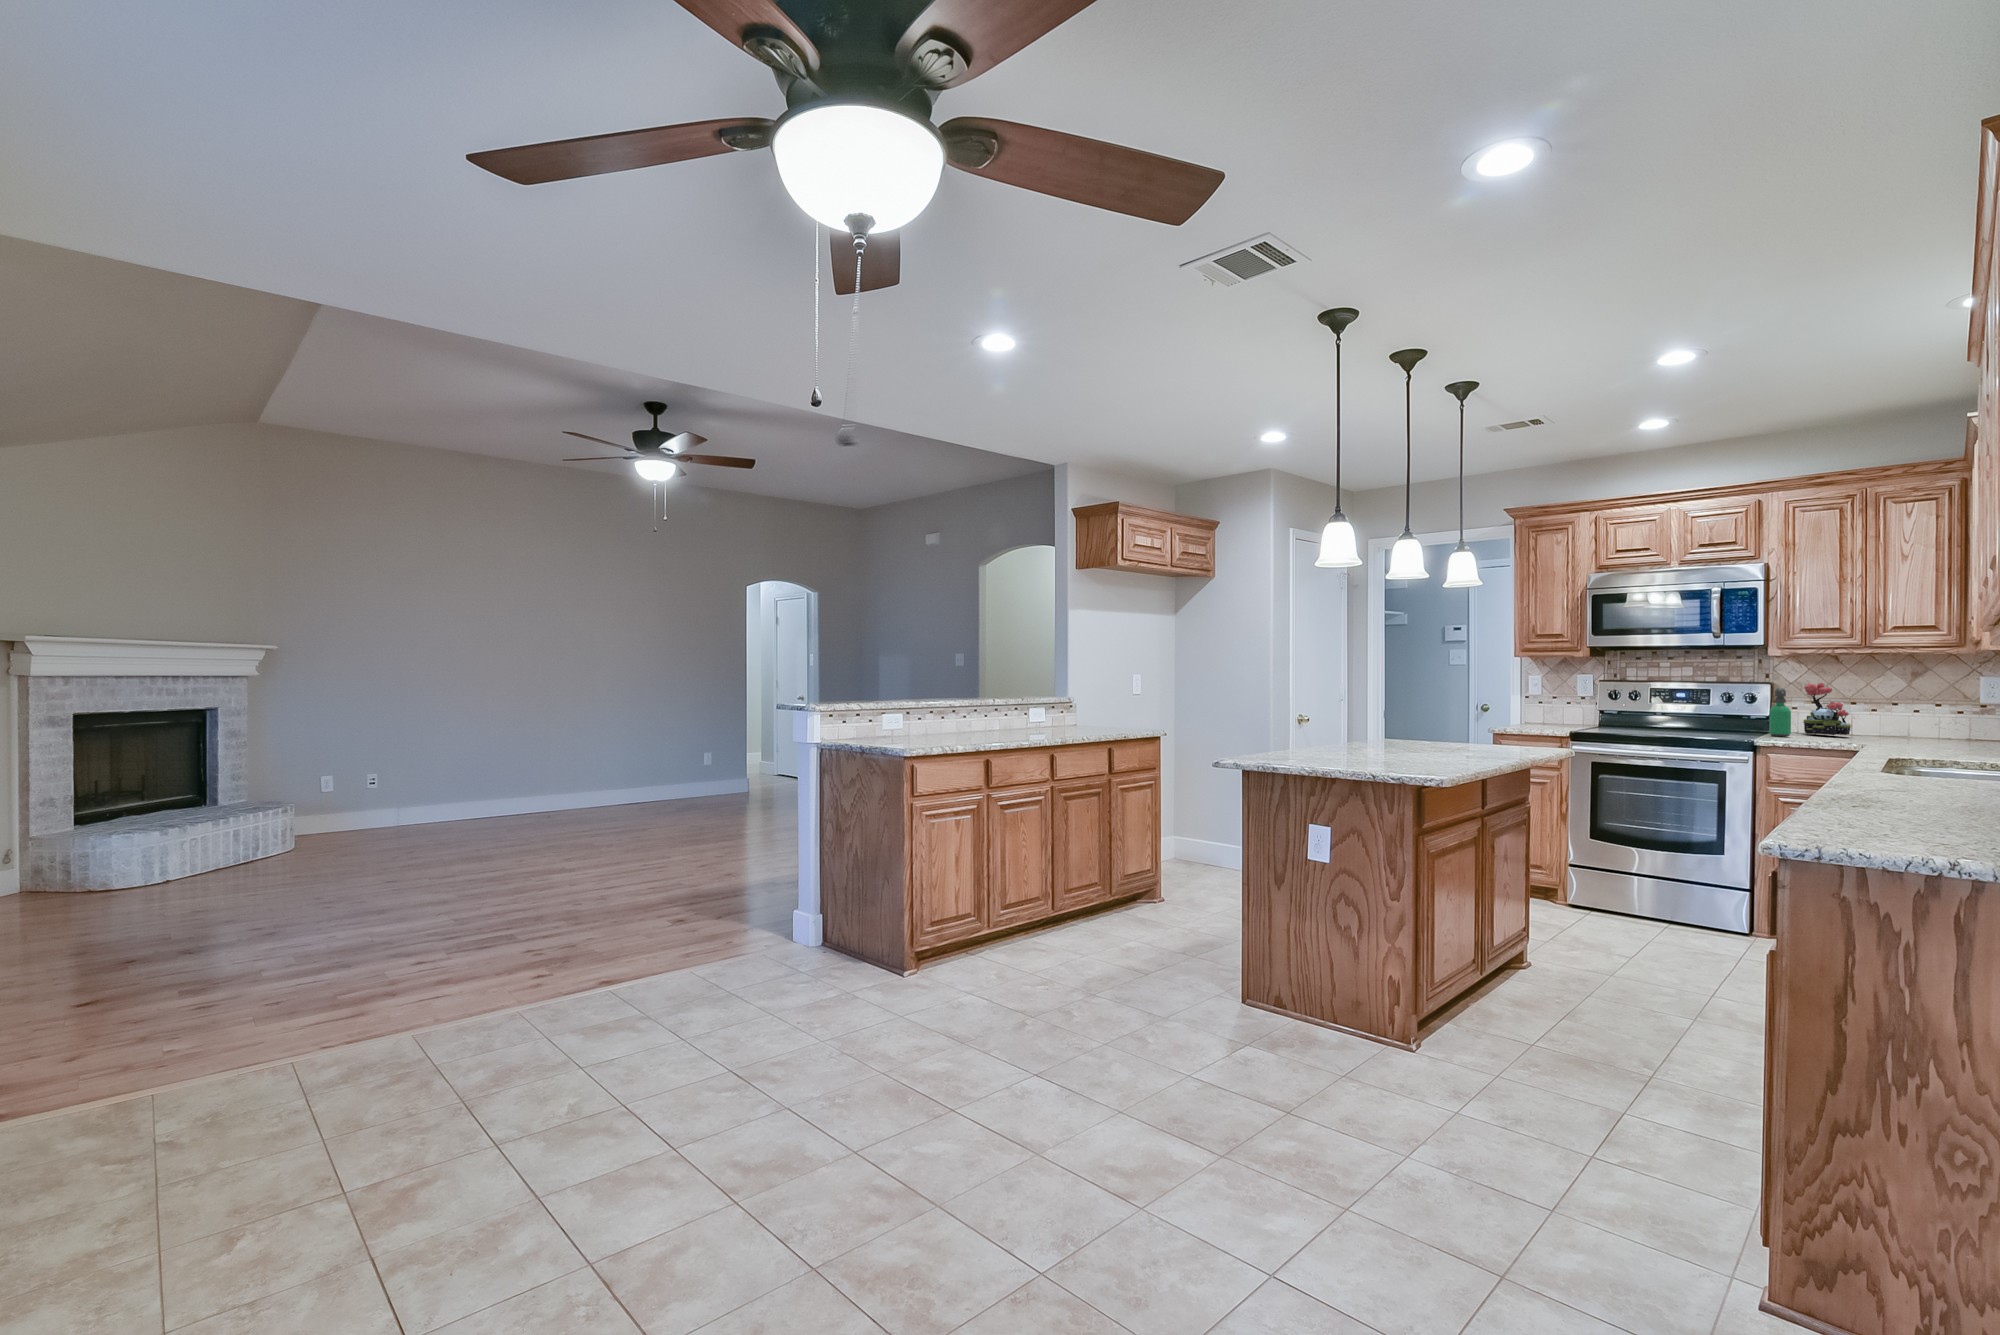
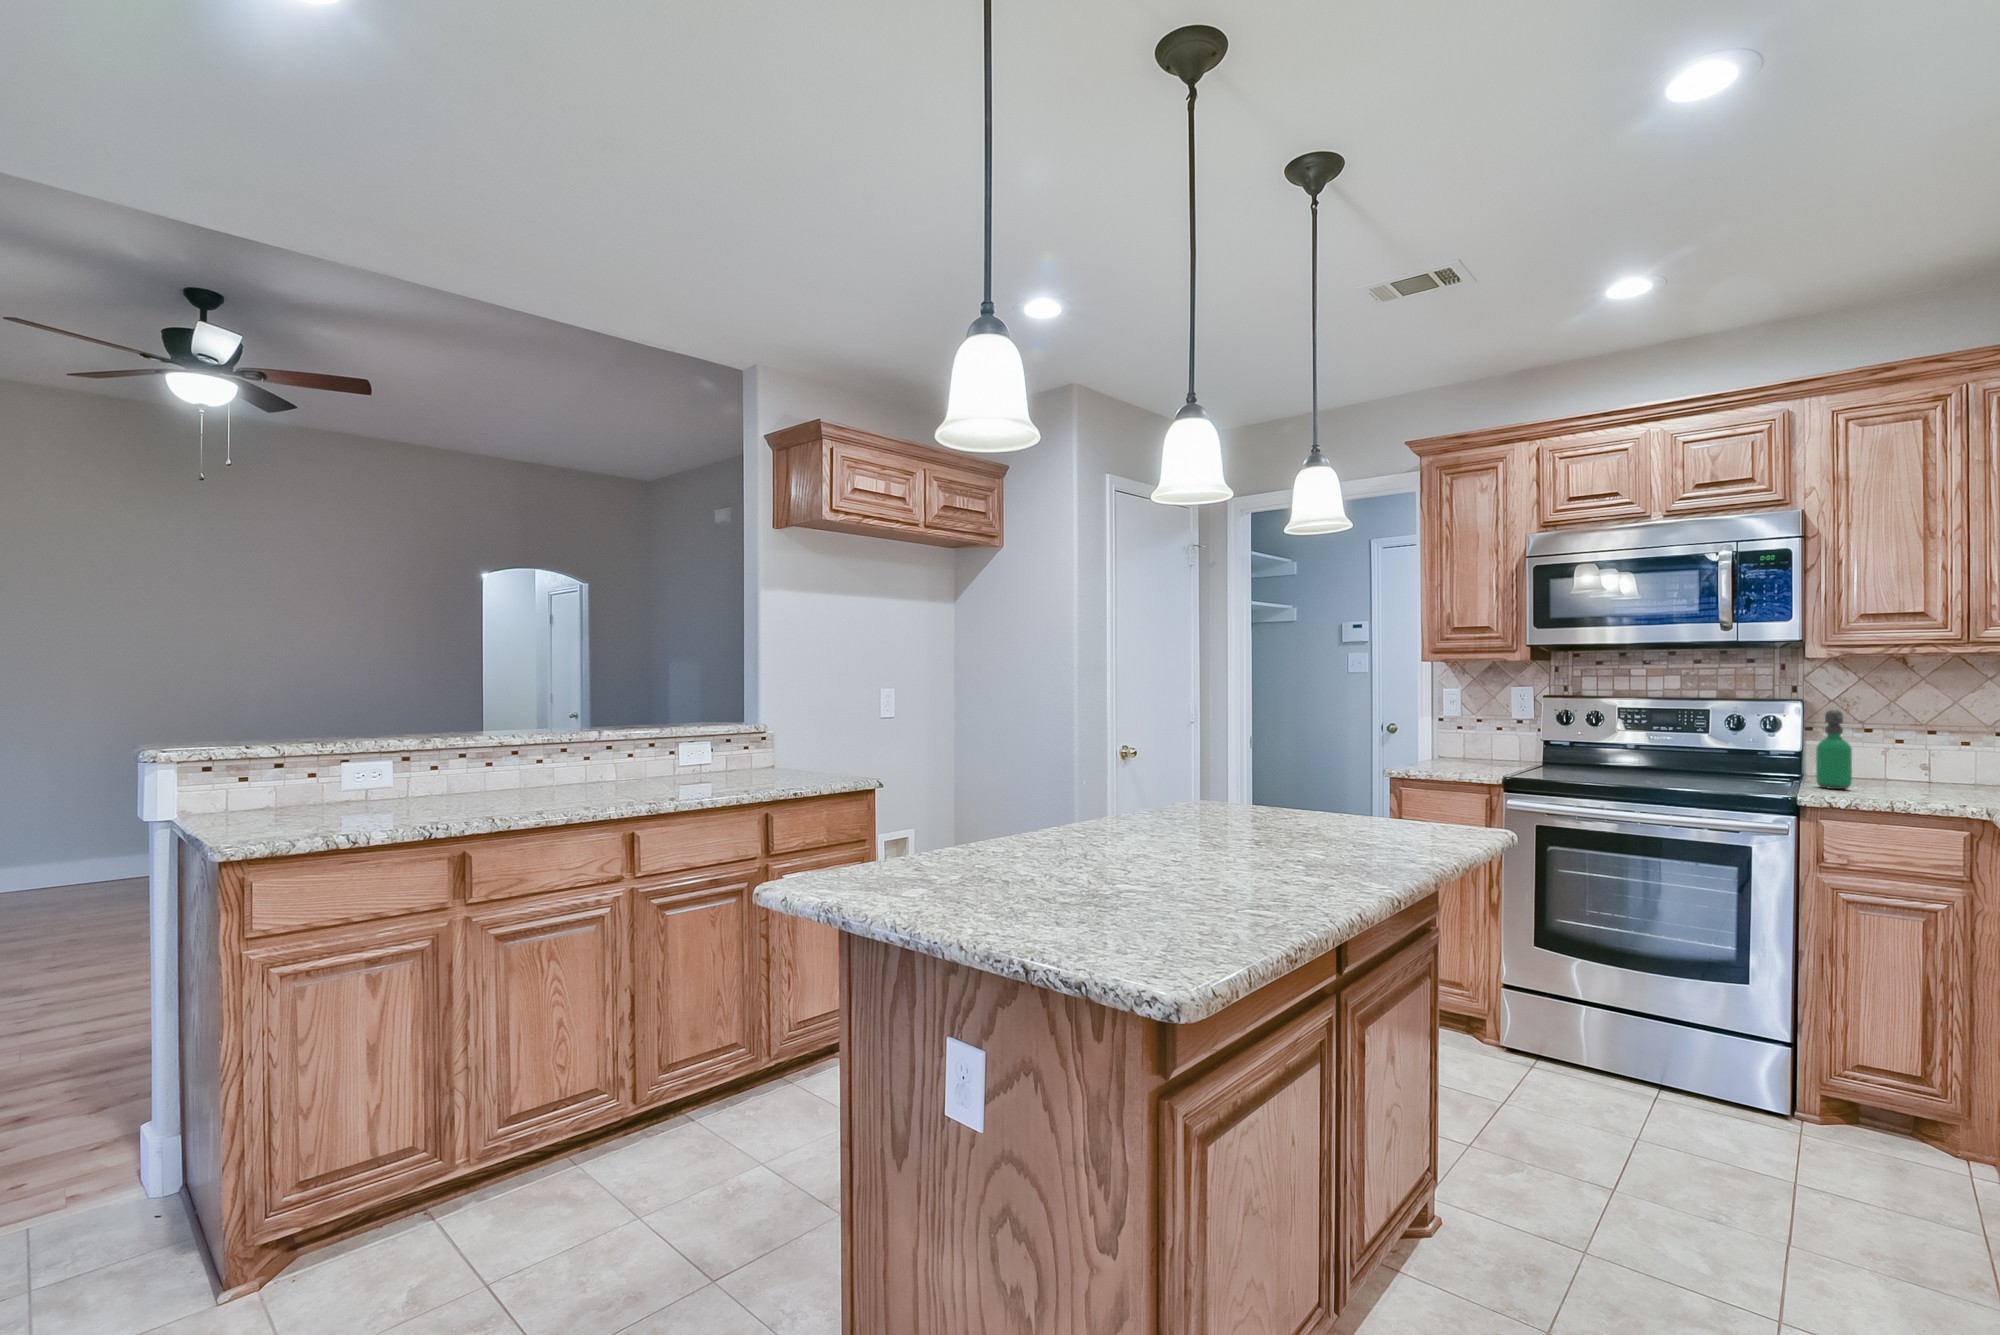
plant: present [1803,683,1851,735] -> none [1855,700,1931,783]

